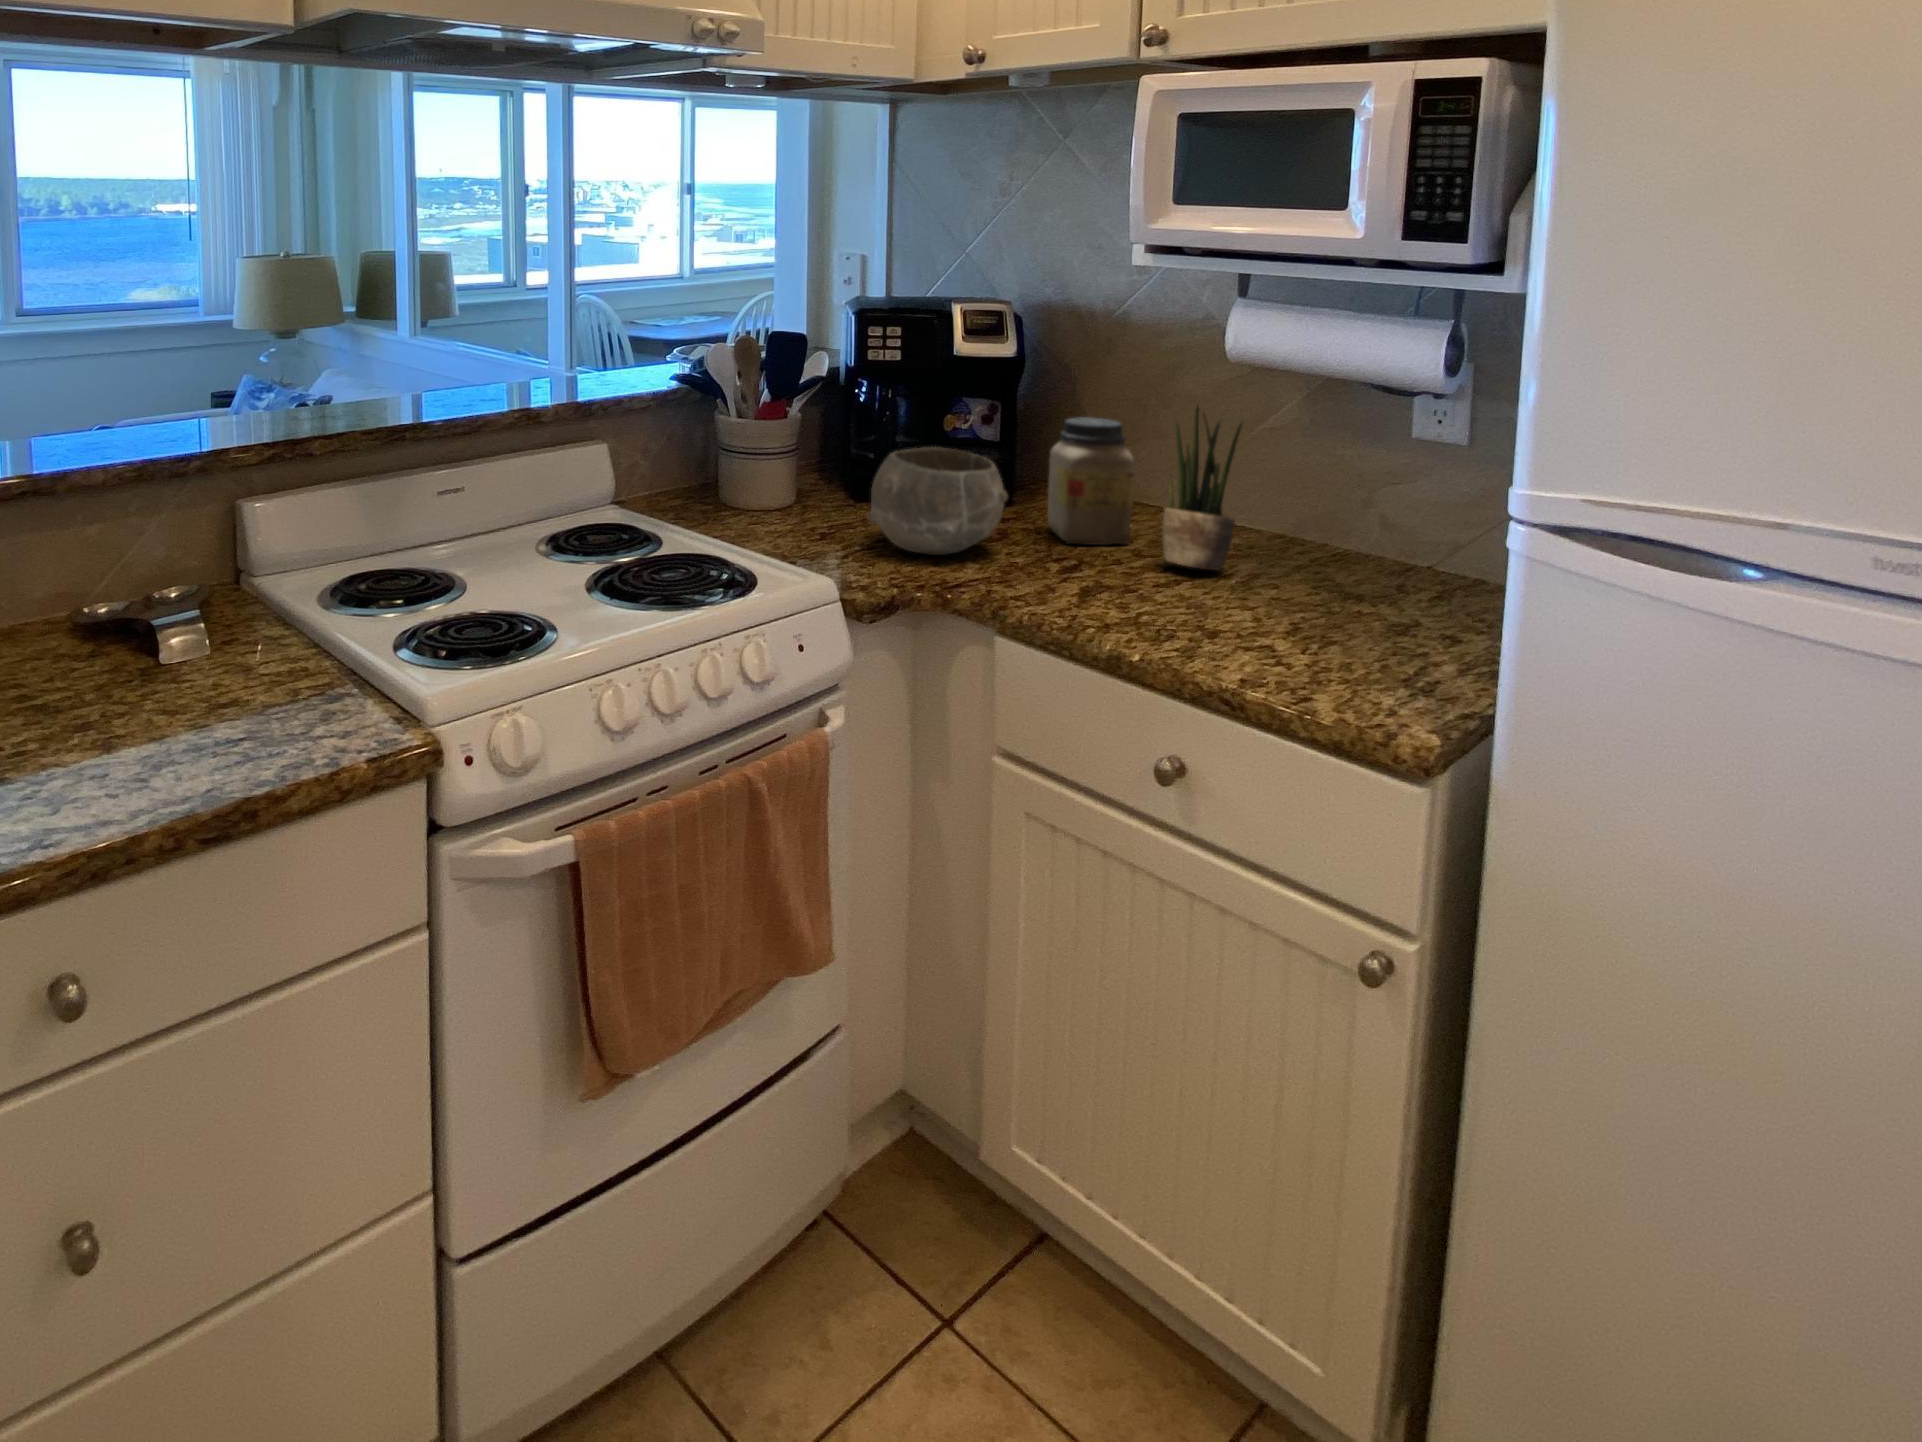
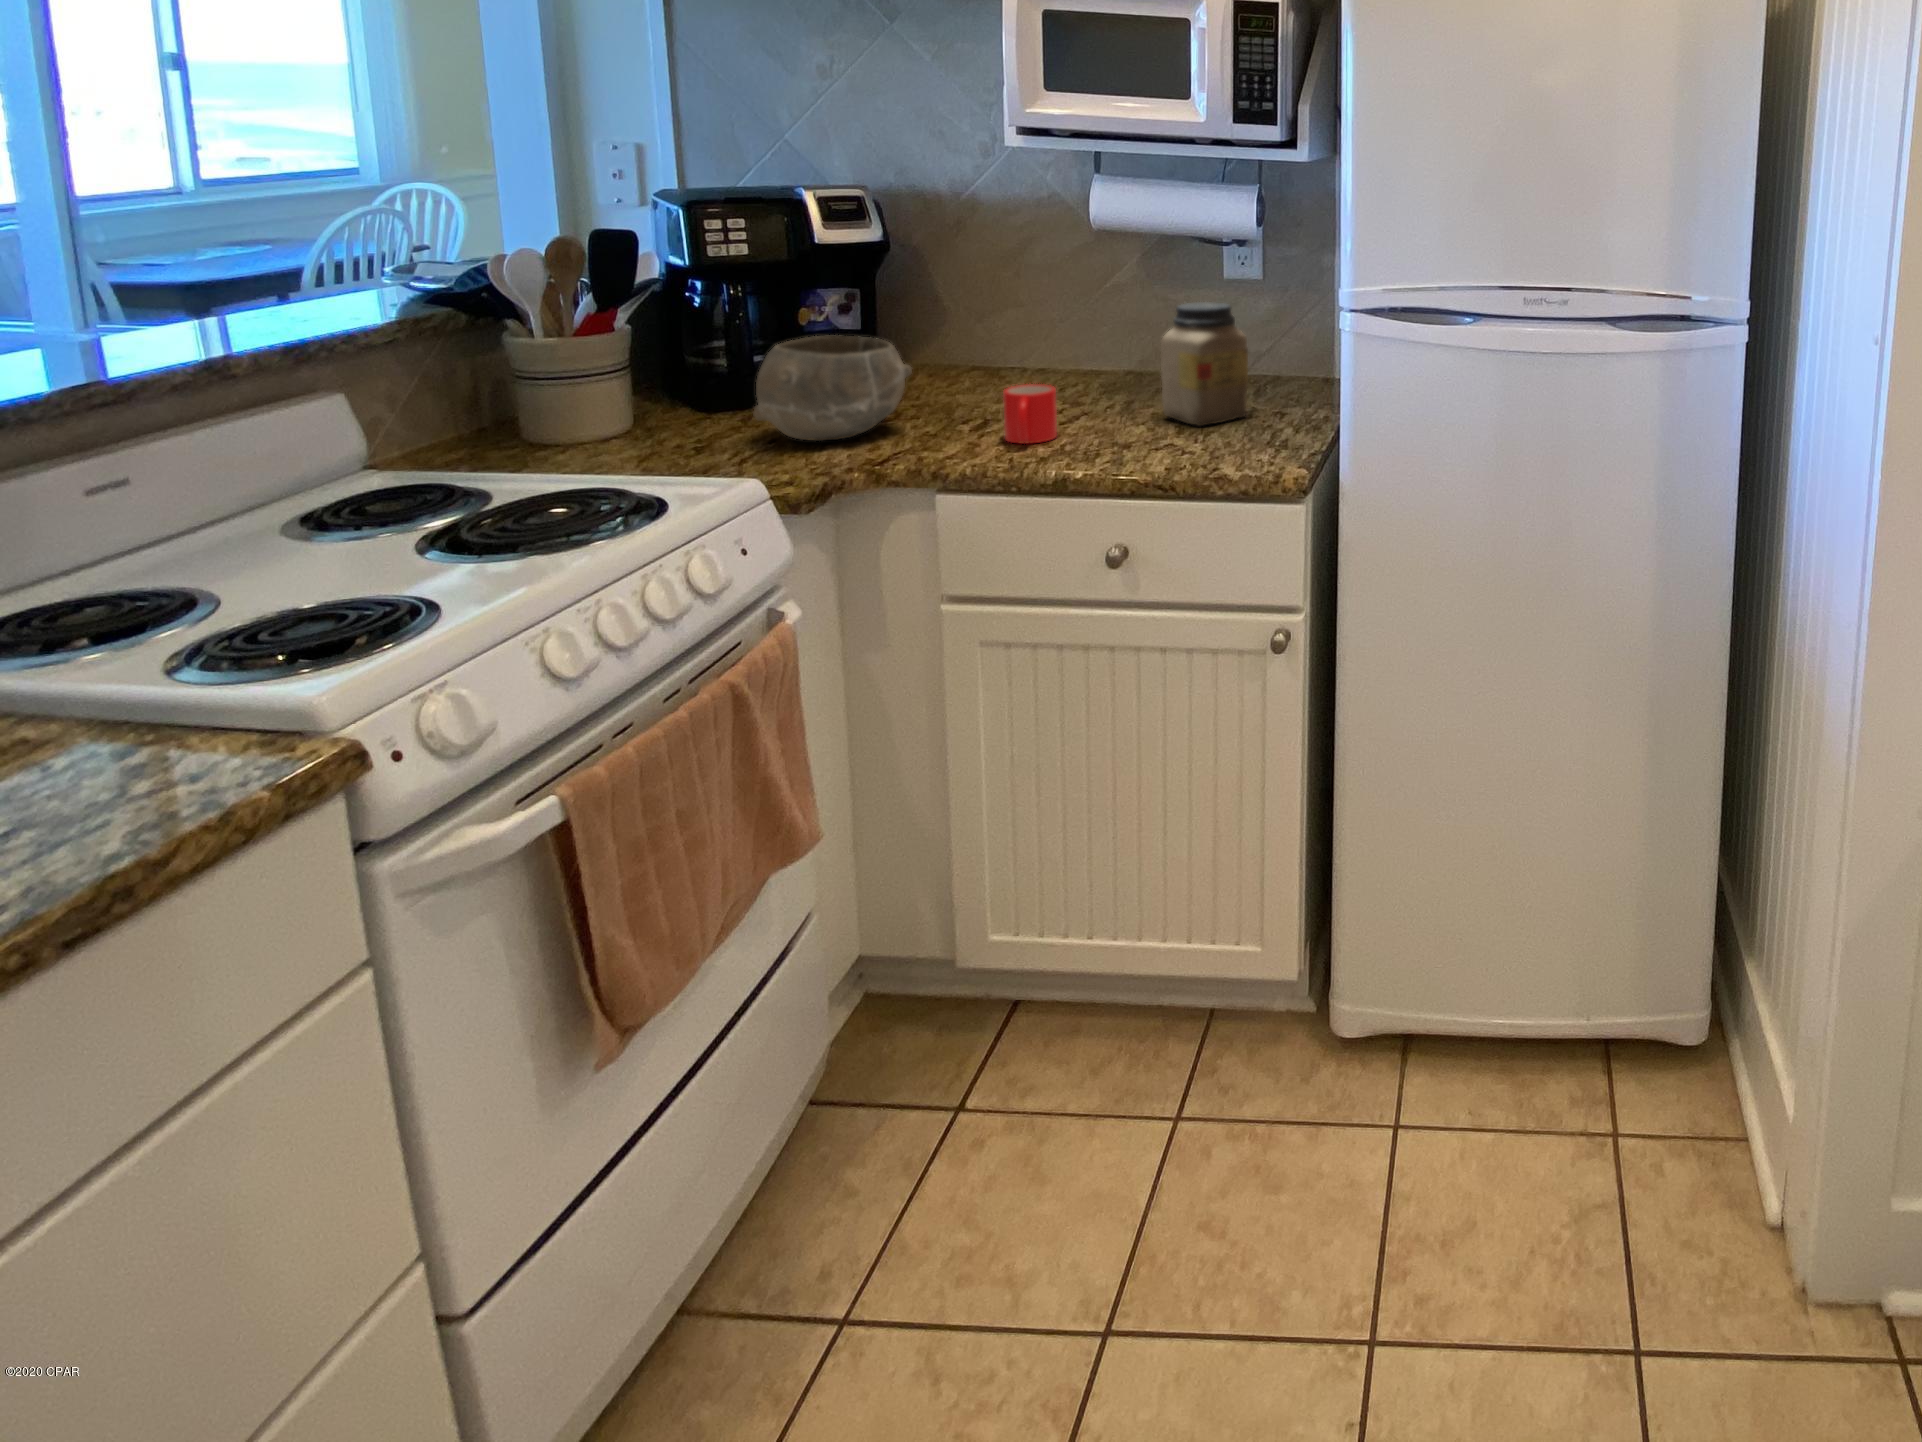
potted plant: present [1162,406,1242,570] -> none [1052,266,1110,404]
jar: present [1048,417,1135,545] -> present [1161,302,1248,426]
mug: none [1081,534,1143,606] -> present [1003,384,1057,444]

